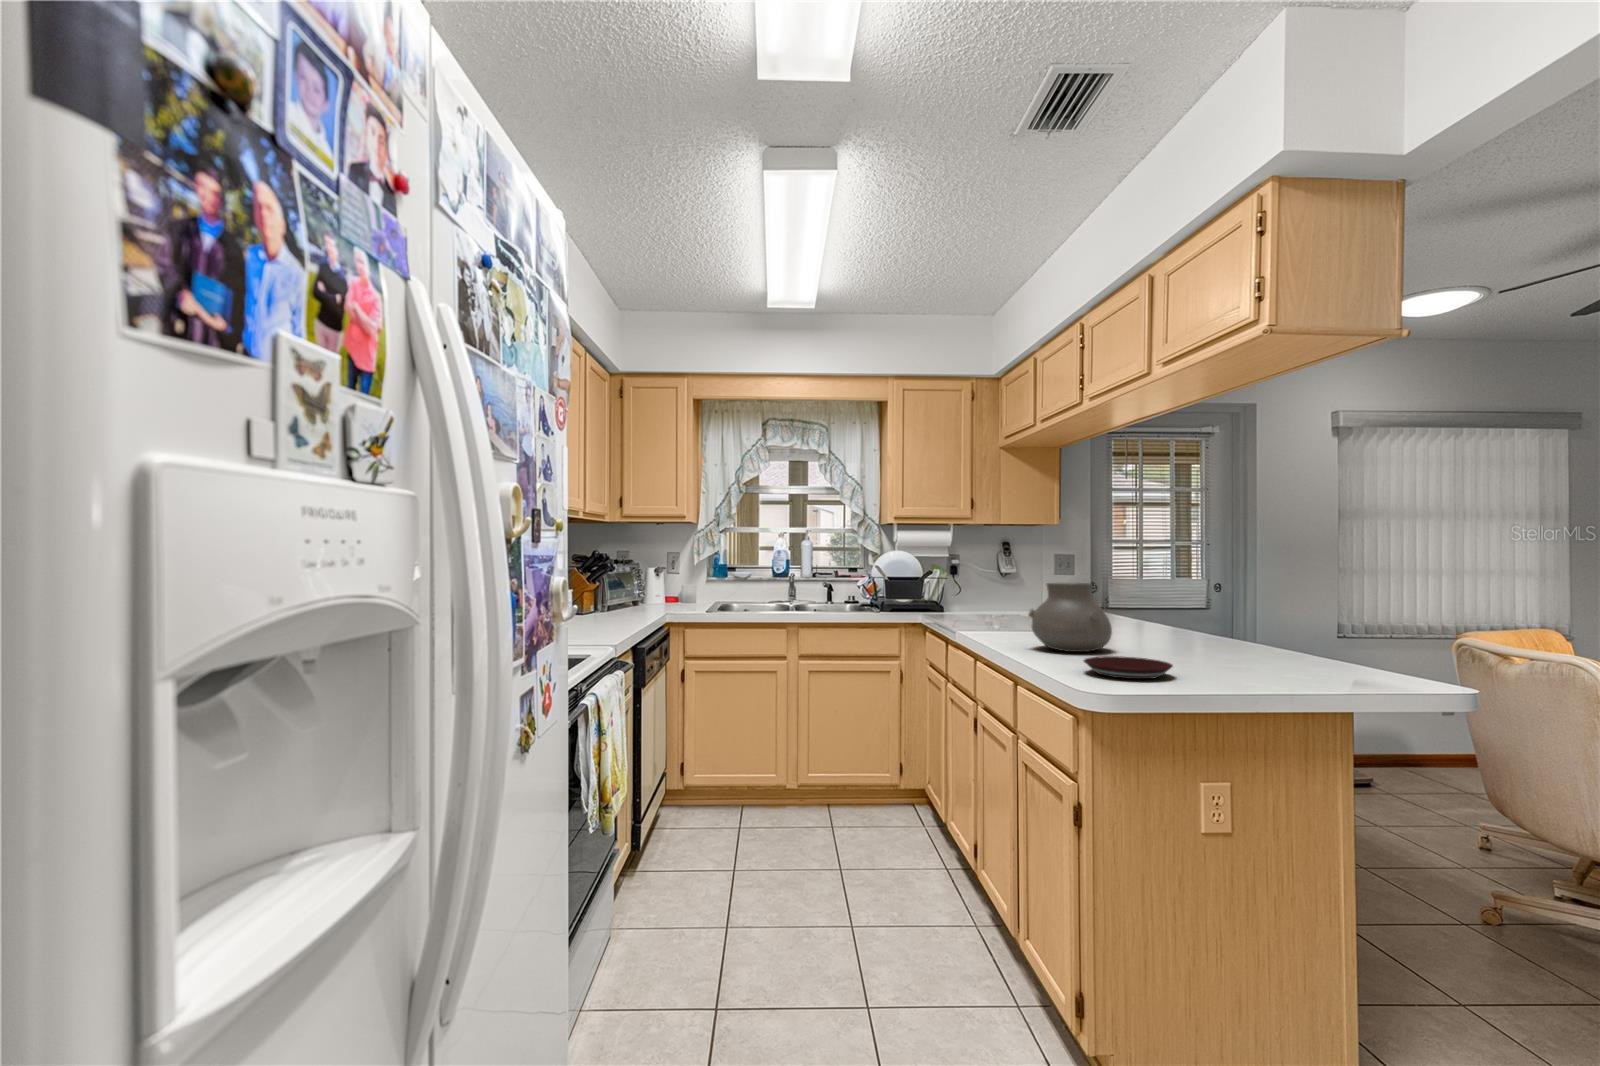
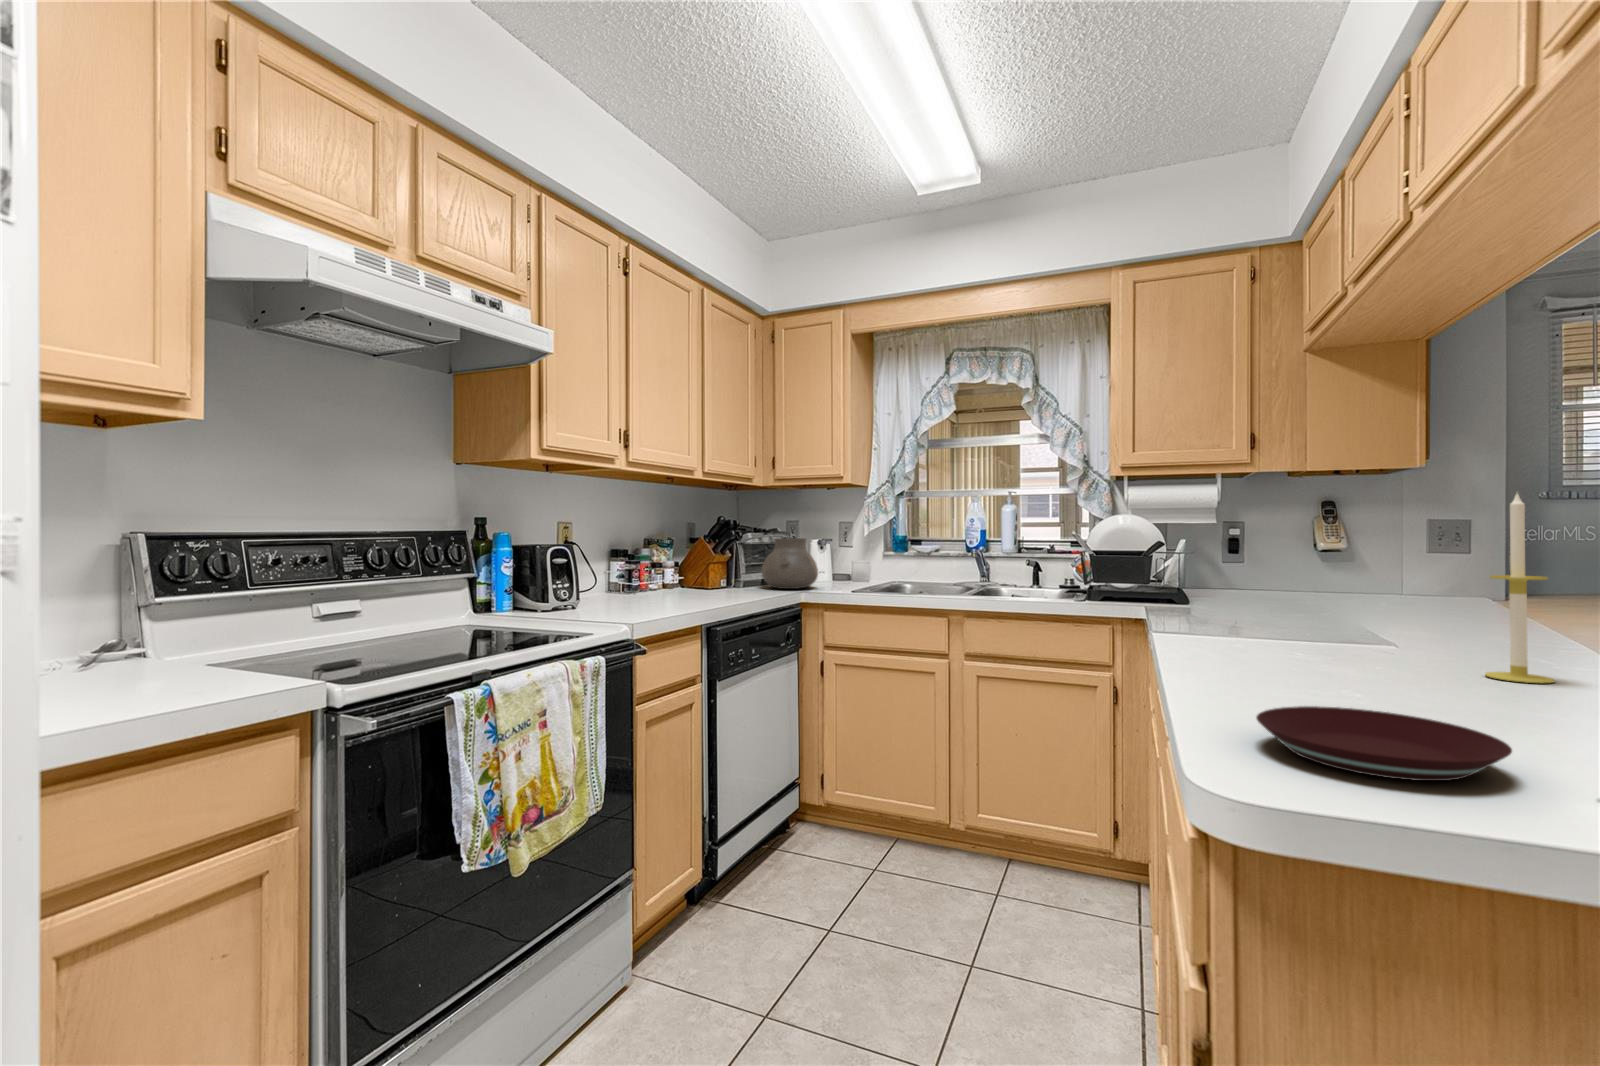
candle: none [1124,553,1150,644] -> present [1485,494,1554,683]
vase: present [1028,583,1112,652] -> present [762,538,818,589]

